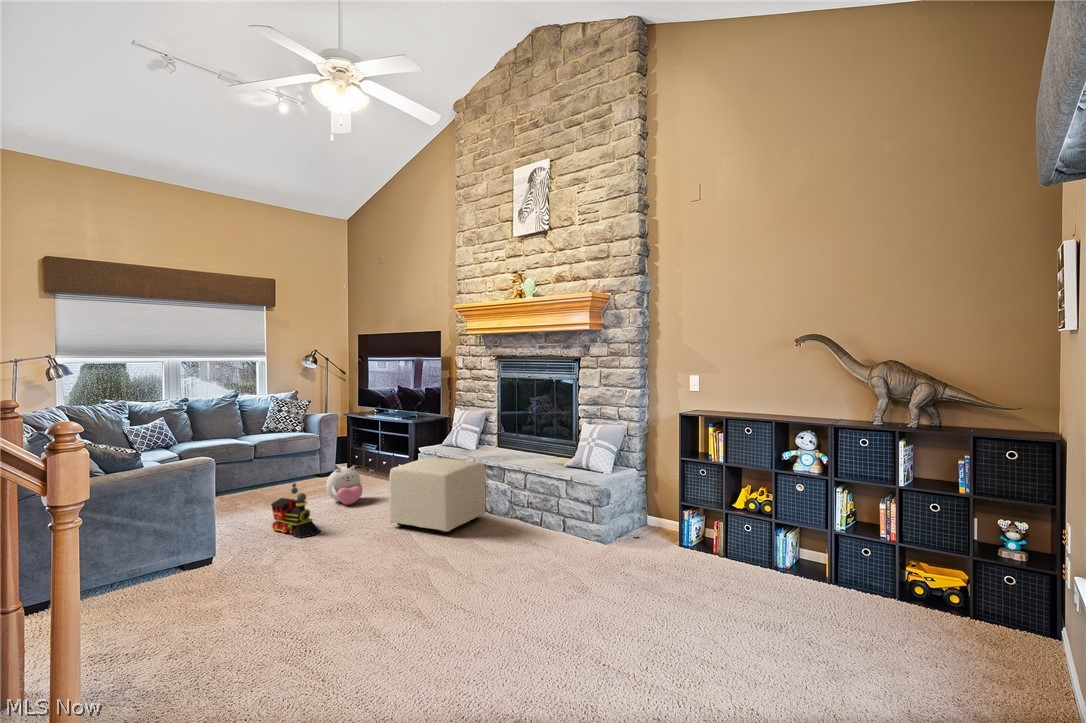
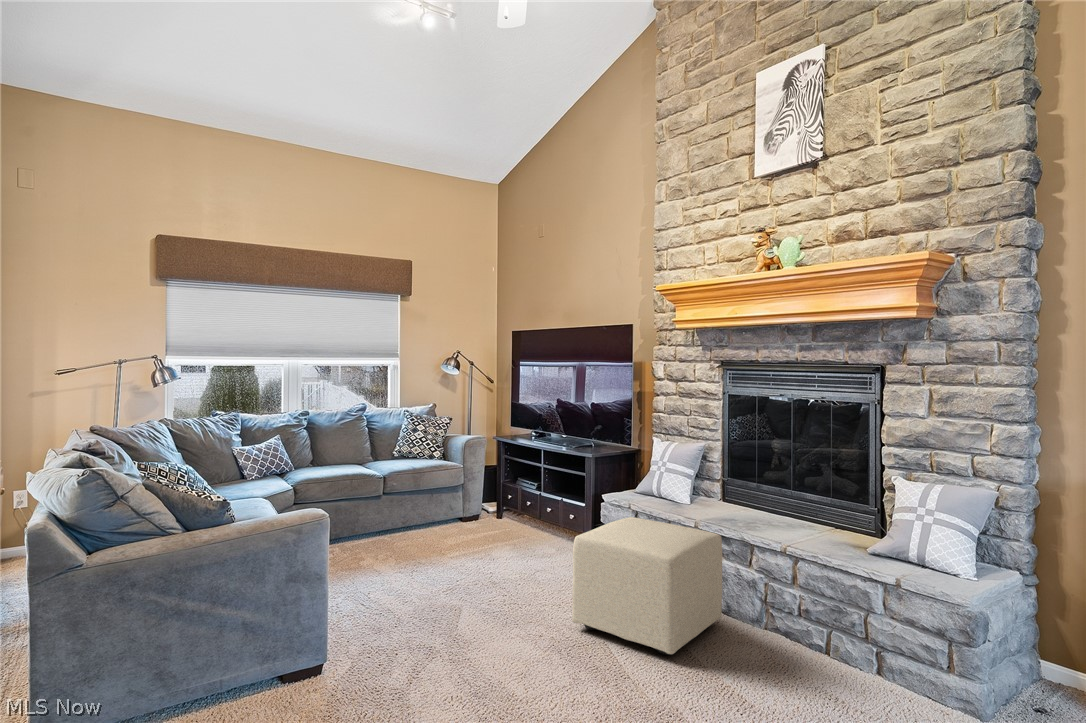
plush toy: present [326,467,363,505] -> none [475,519,525,575]
toy train: present [271,483,320,538] -> none [400,548,470,638]

